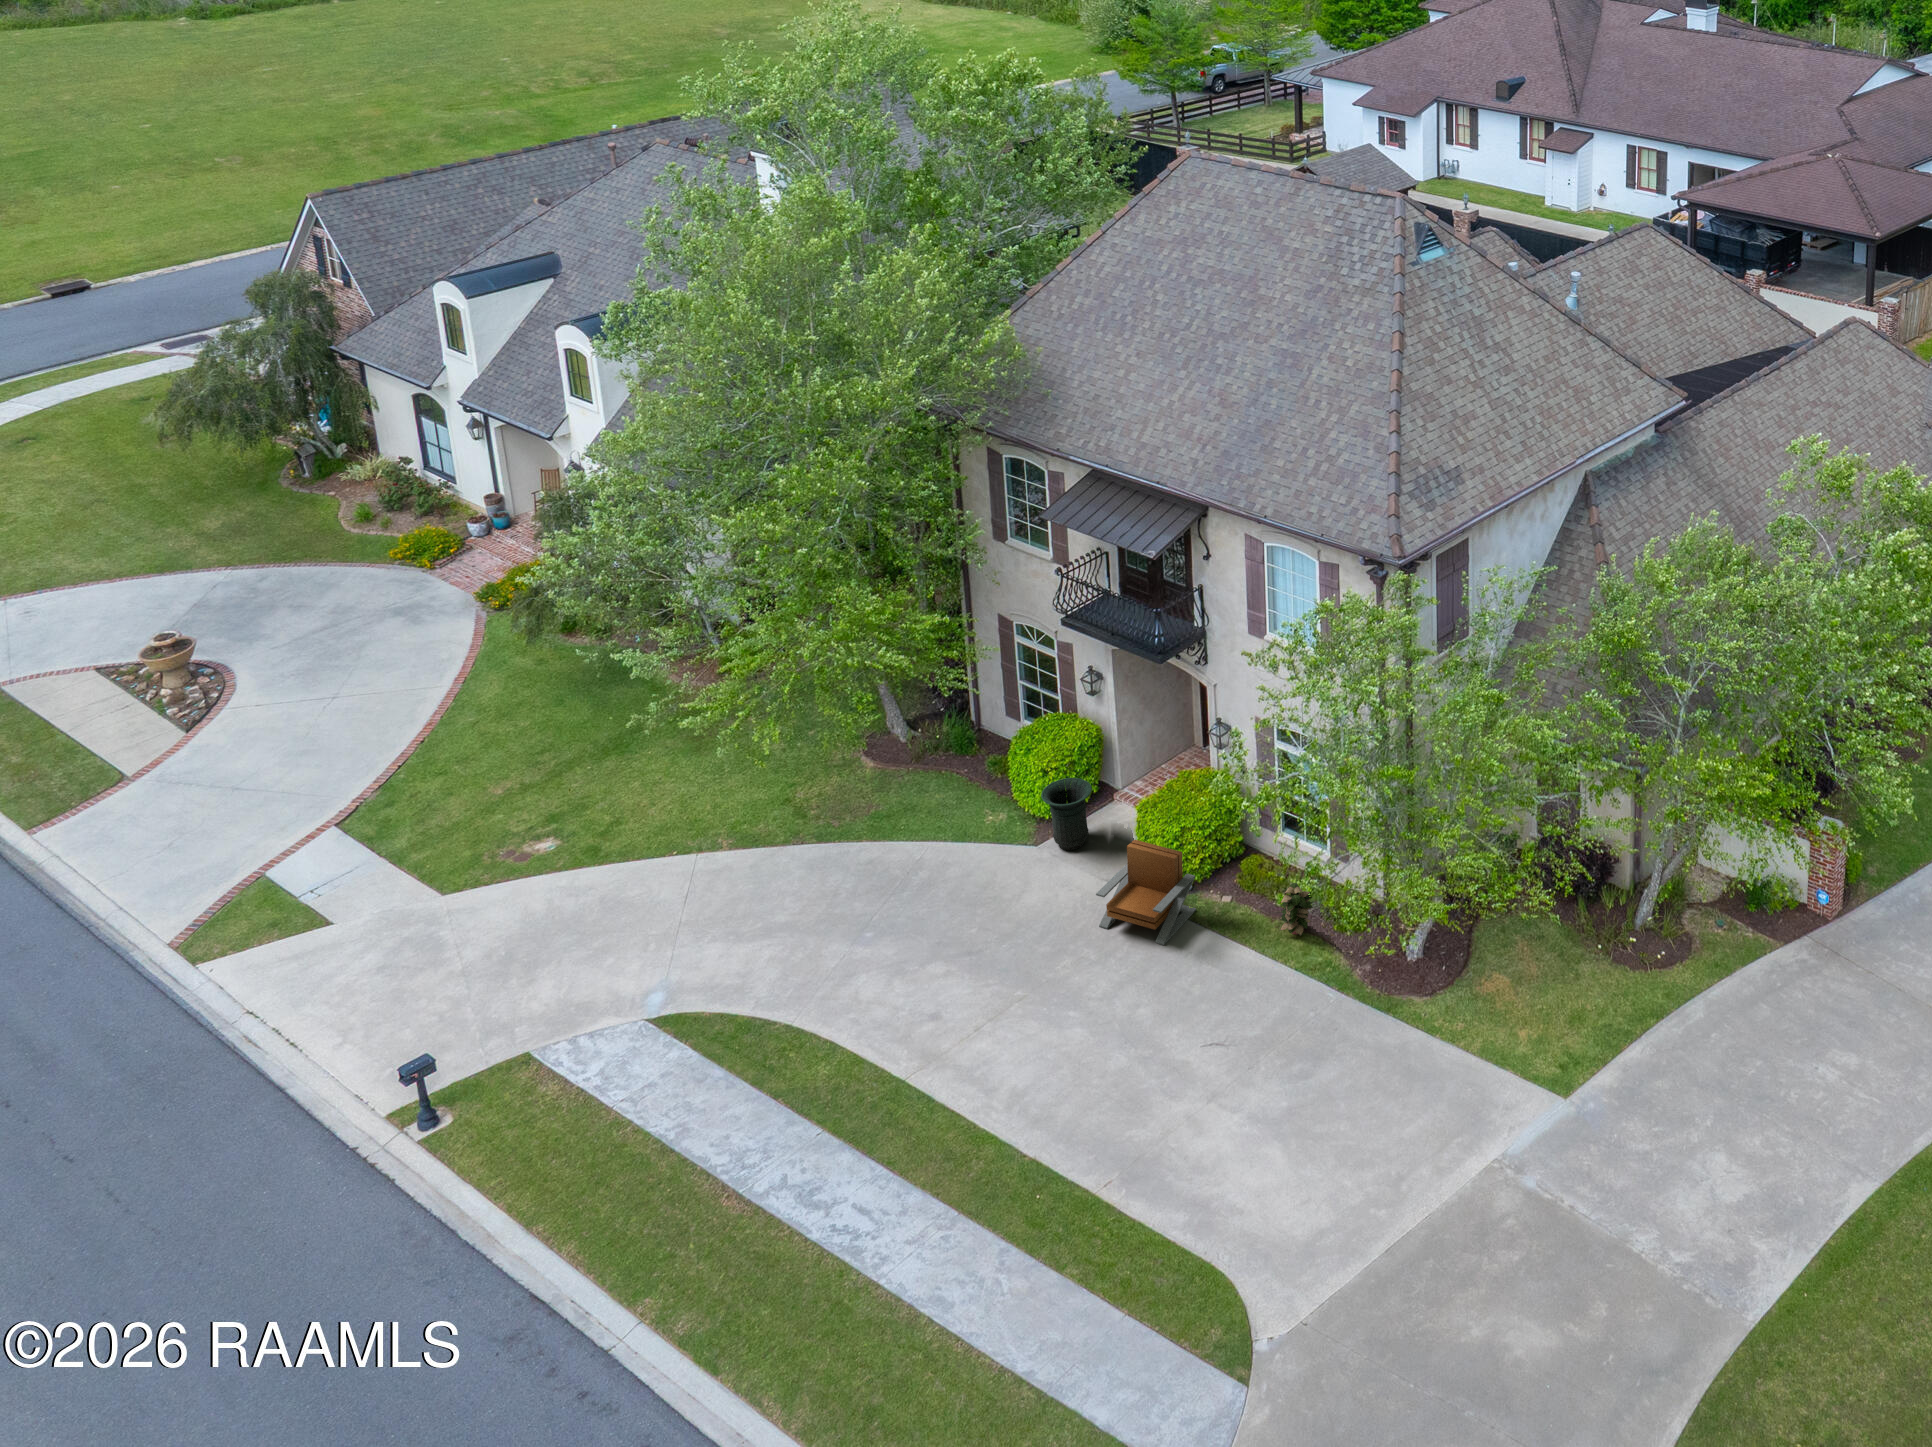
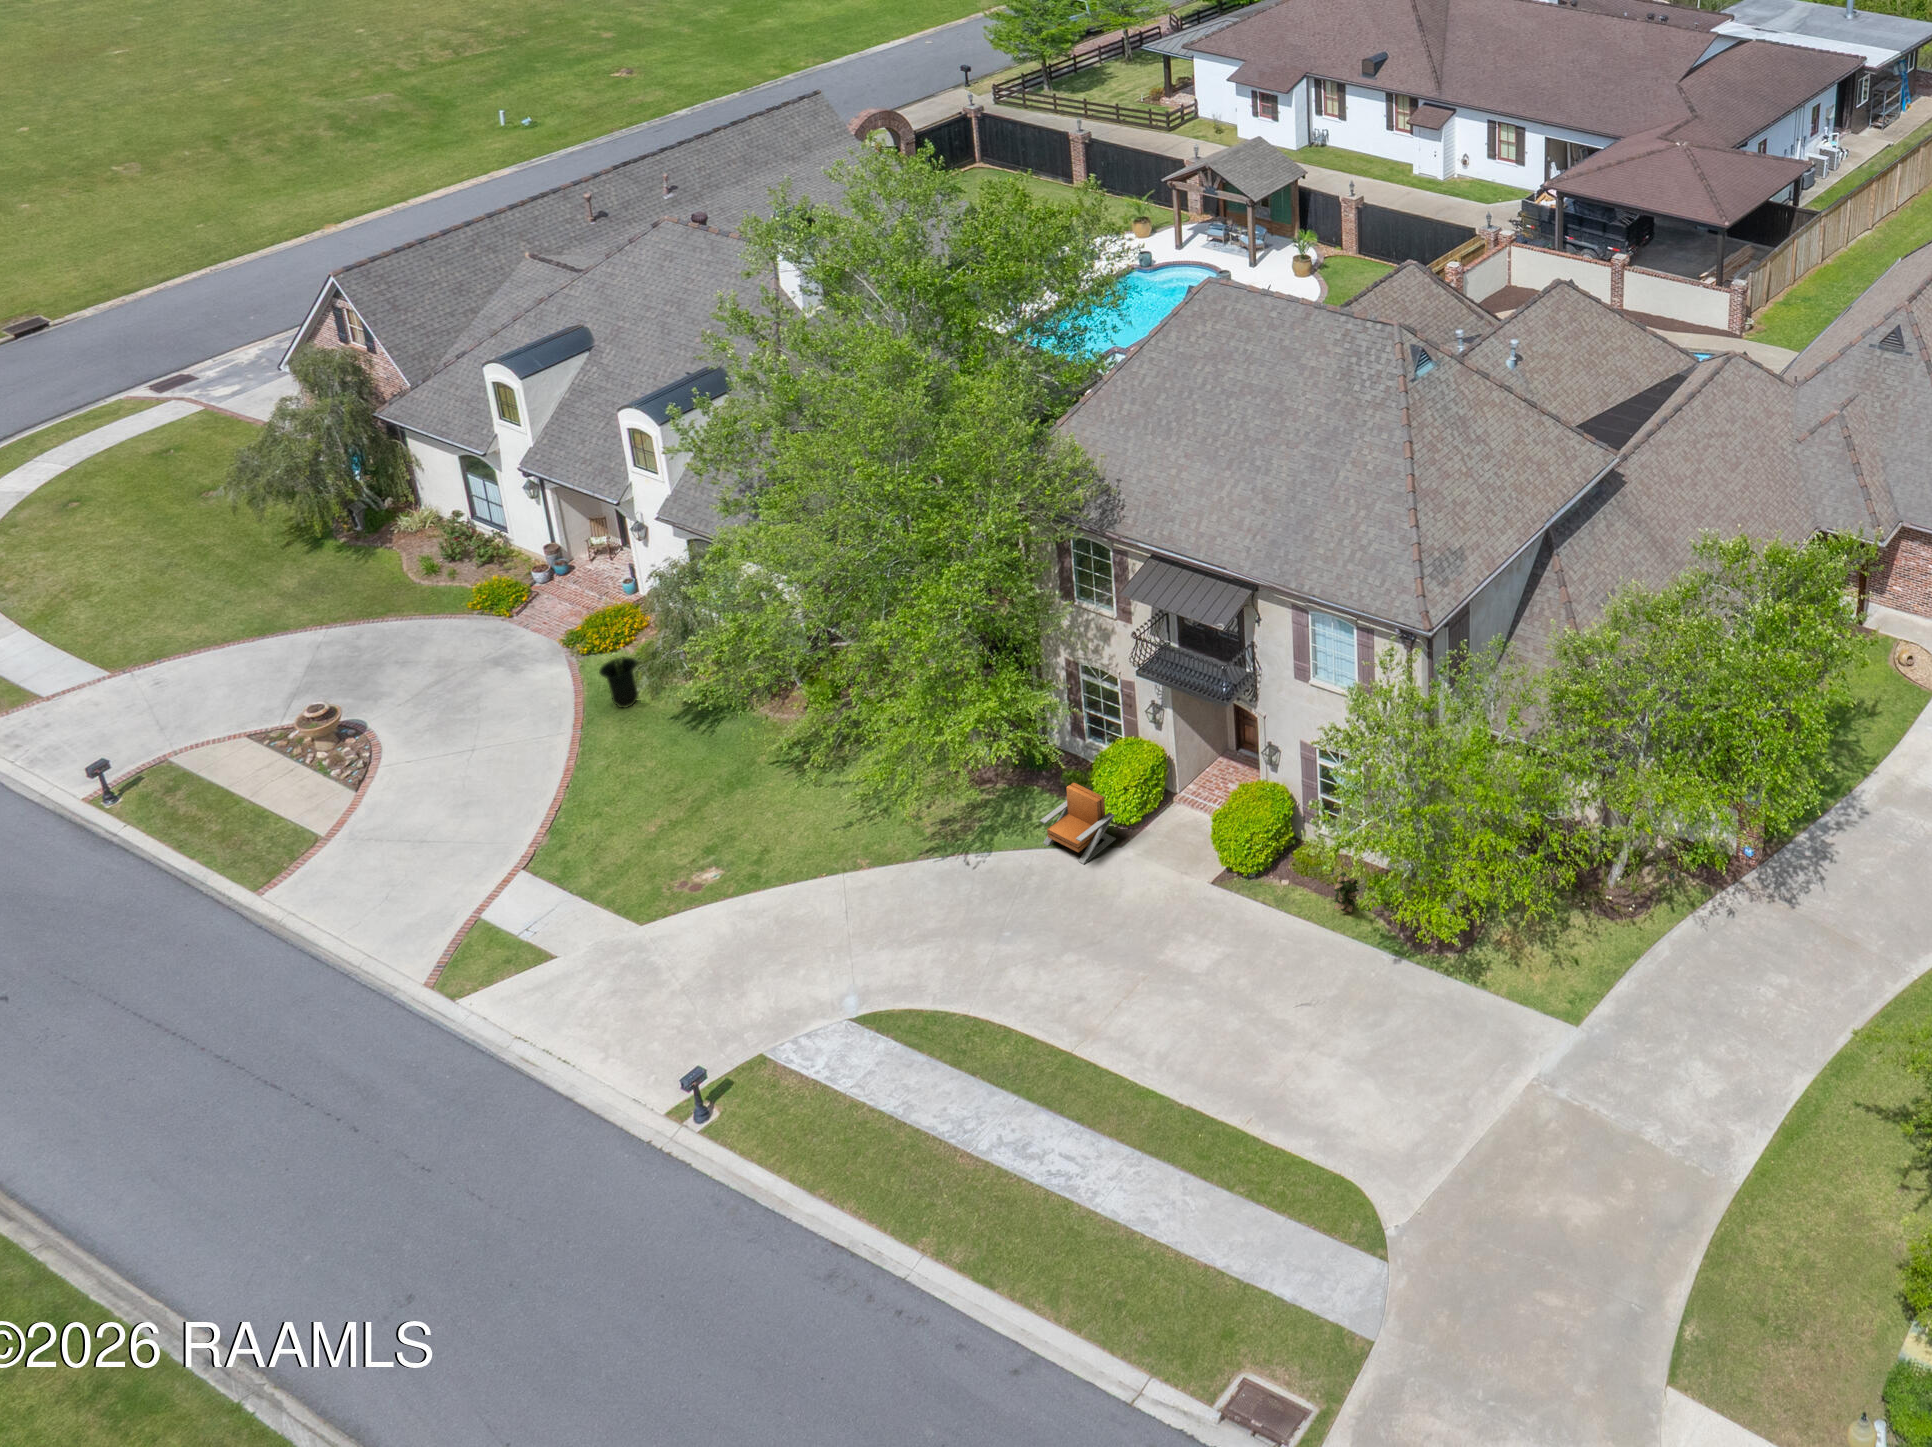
trash can: present [1041,778,1092,850] -> present [599,657,639,708]
lounge chair: present [1096,840,1196,945] -> present [1040,783,1116,864]

